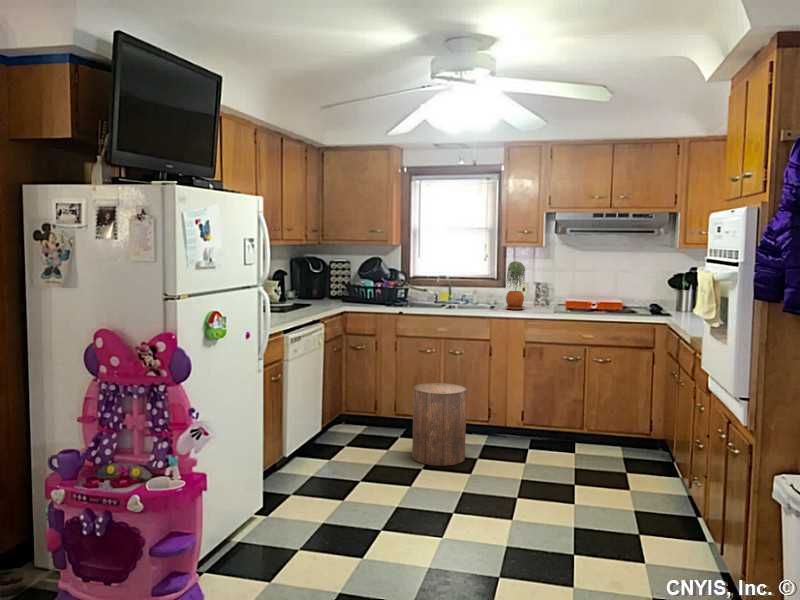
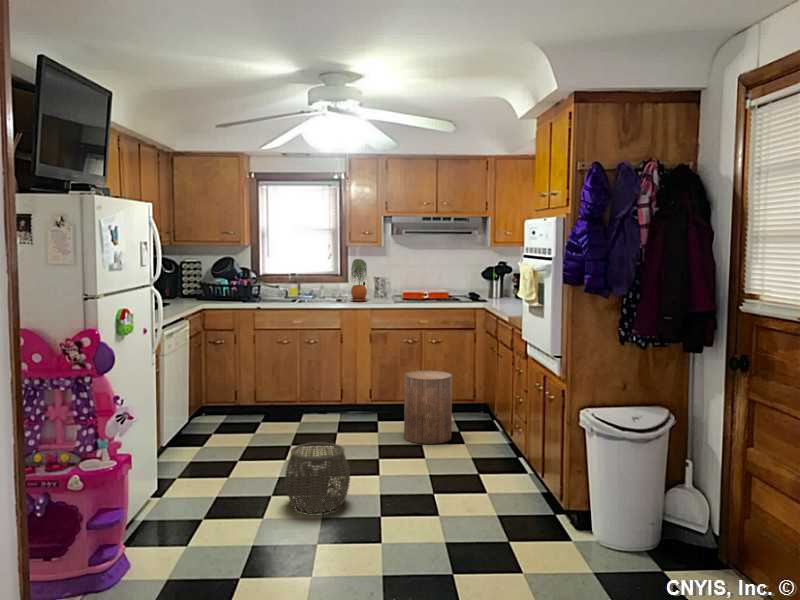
stool: present [412,383,467,466] -> present [404,370,452,444]
woven basket: none [392,474,470,561] -> present [285,442,350,513]

